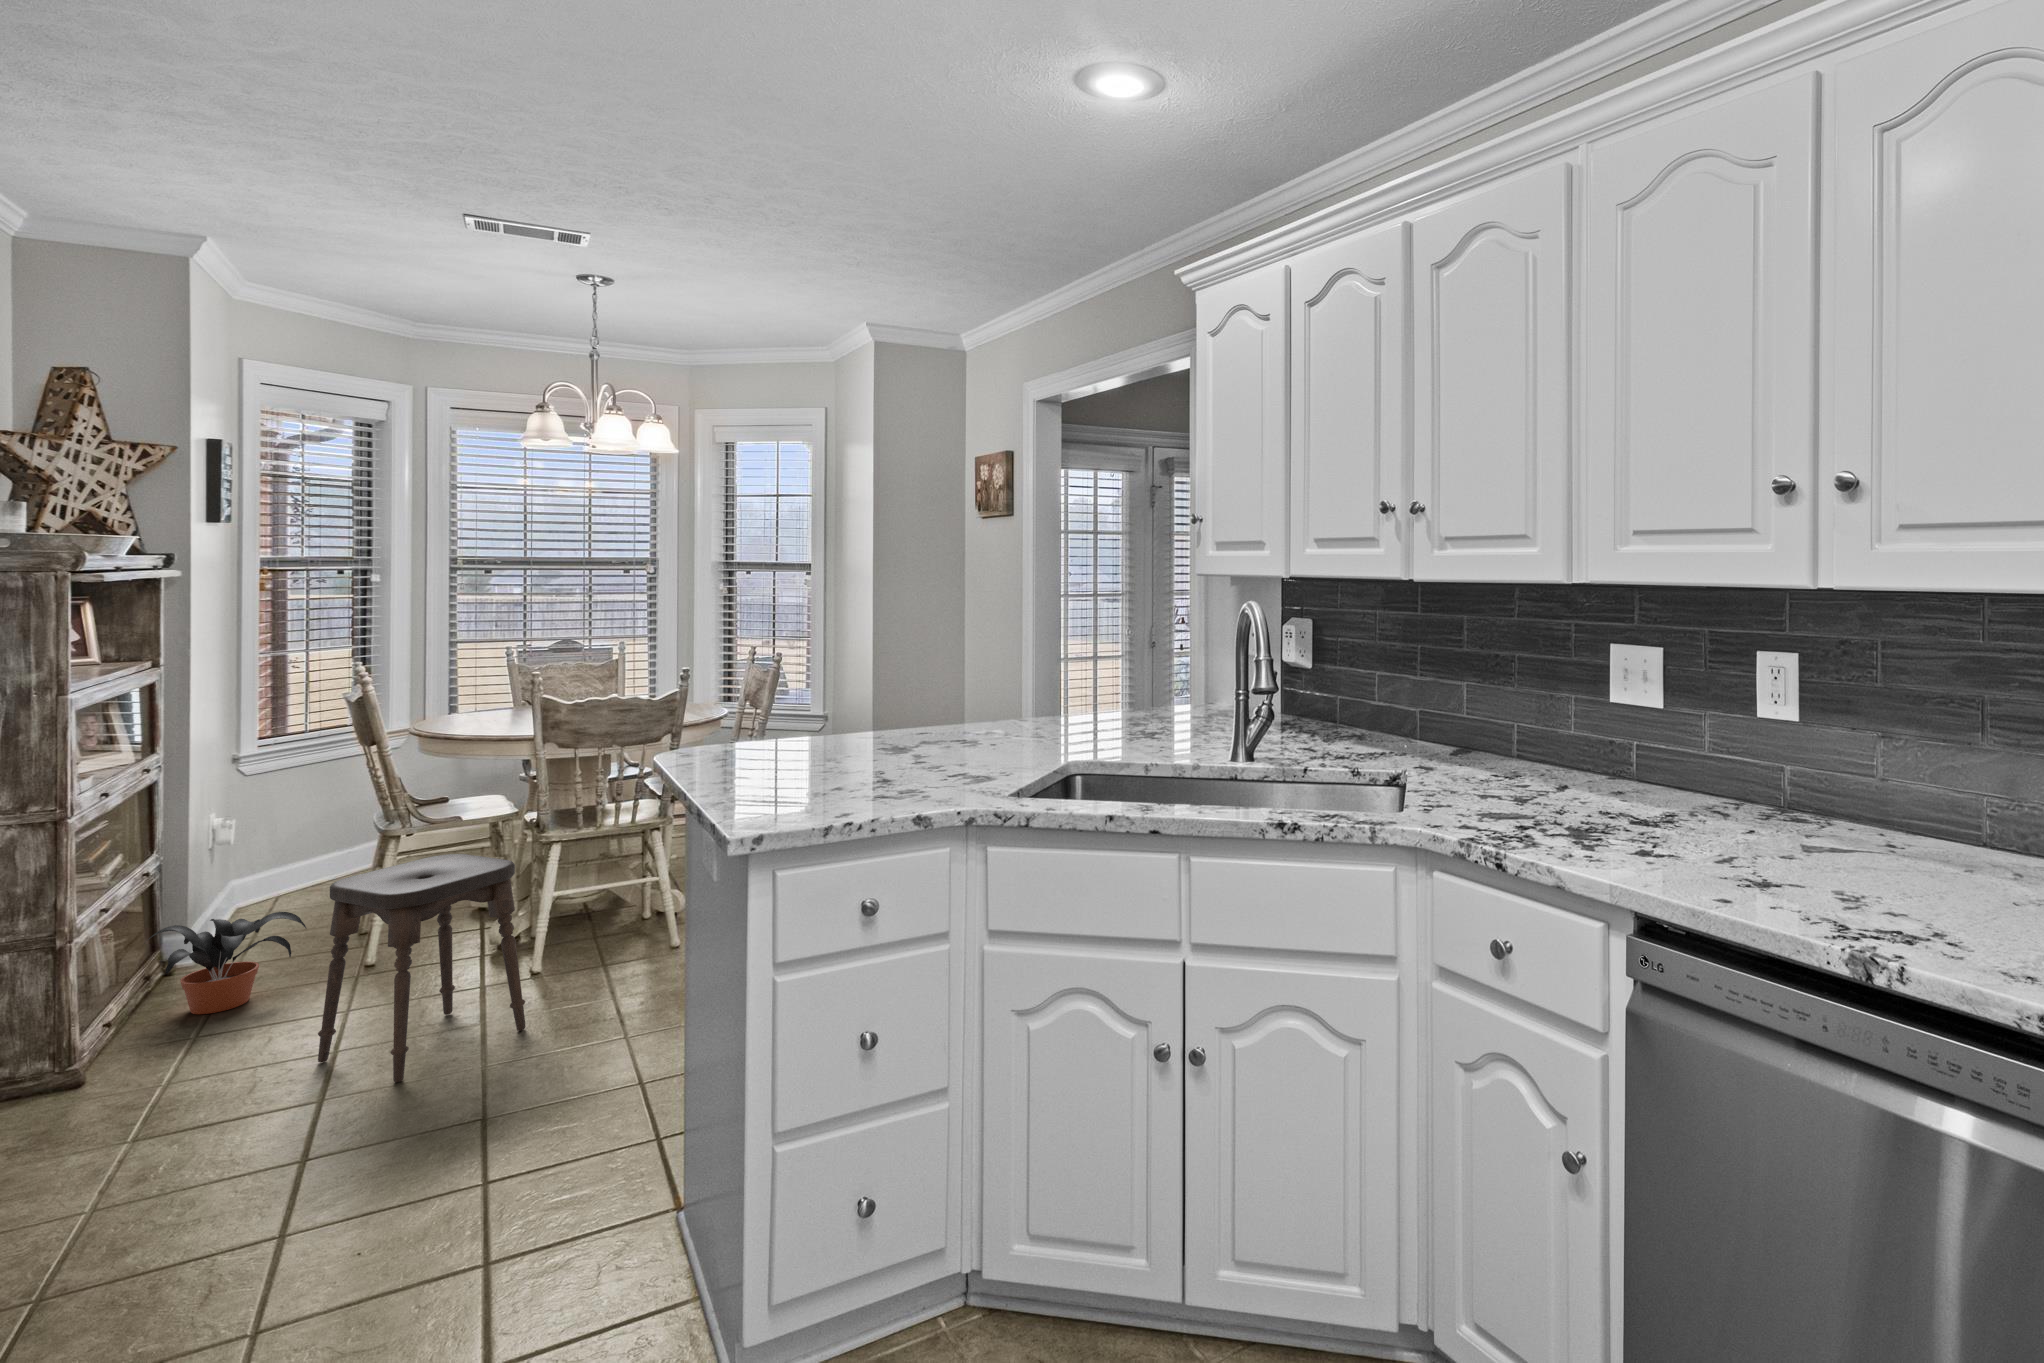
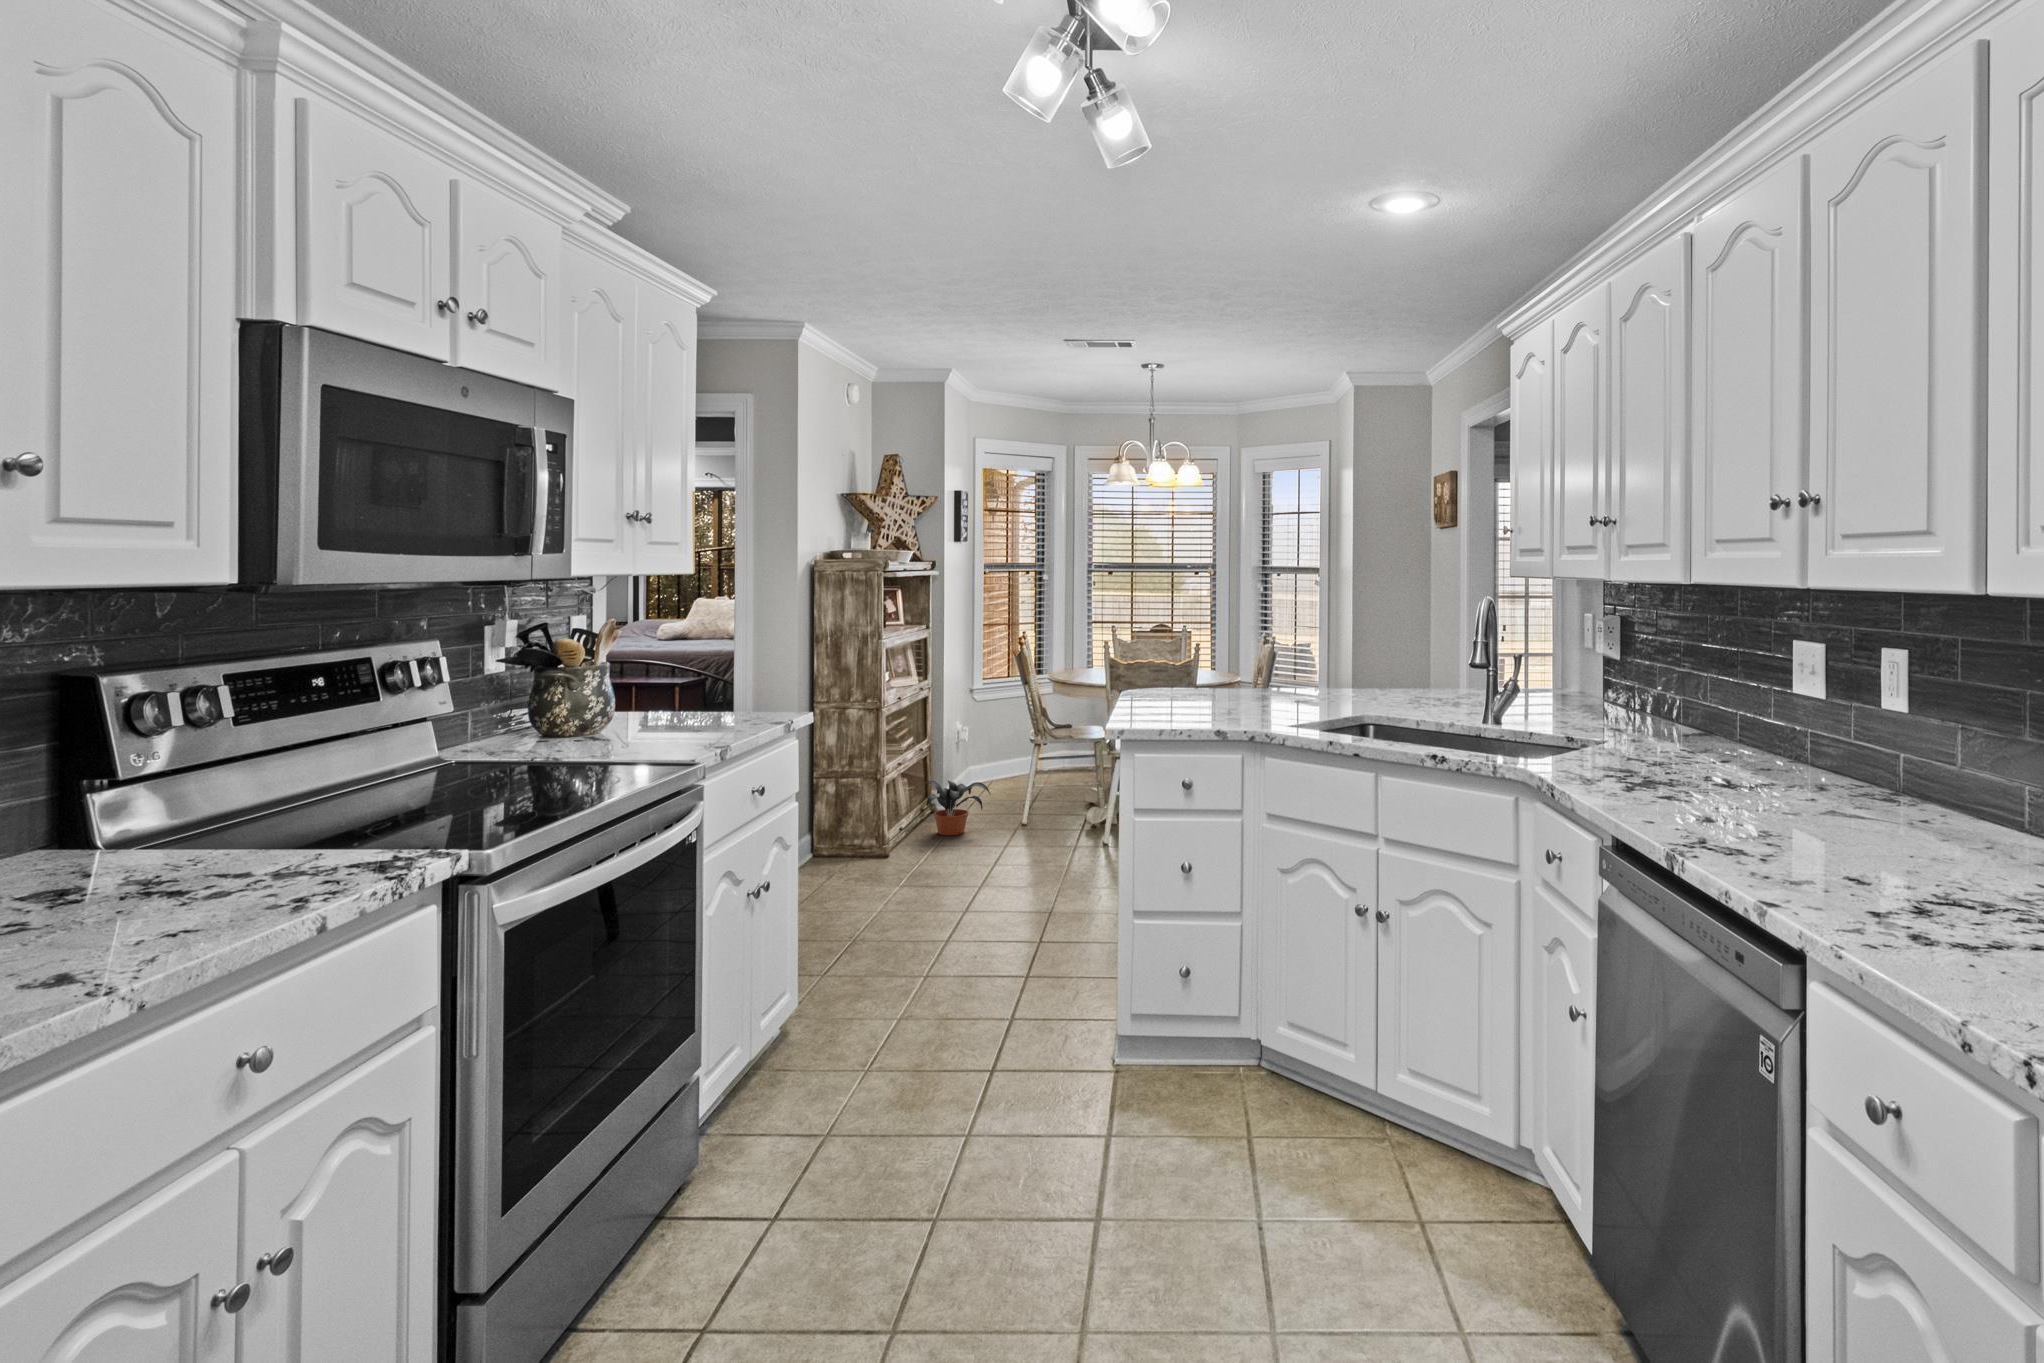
stool: present [318,854,526,1082] -> none [984,756,1084,885]

